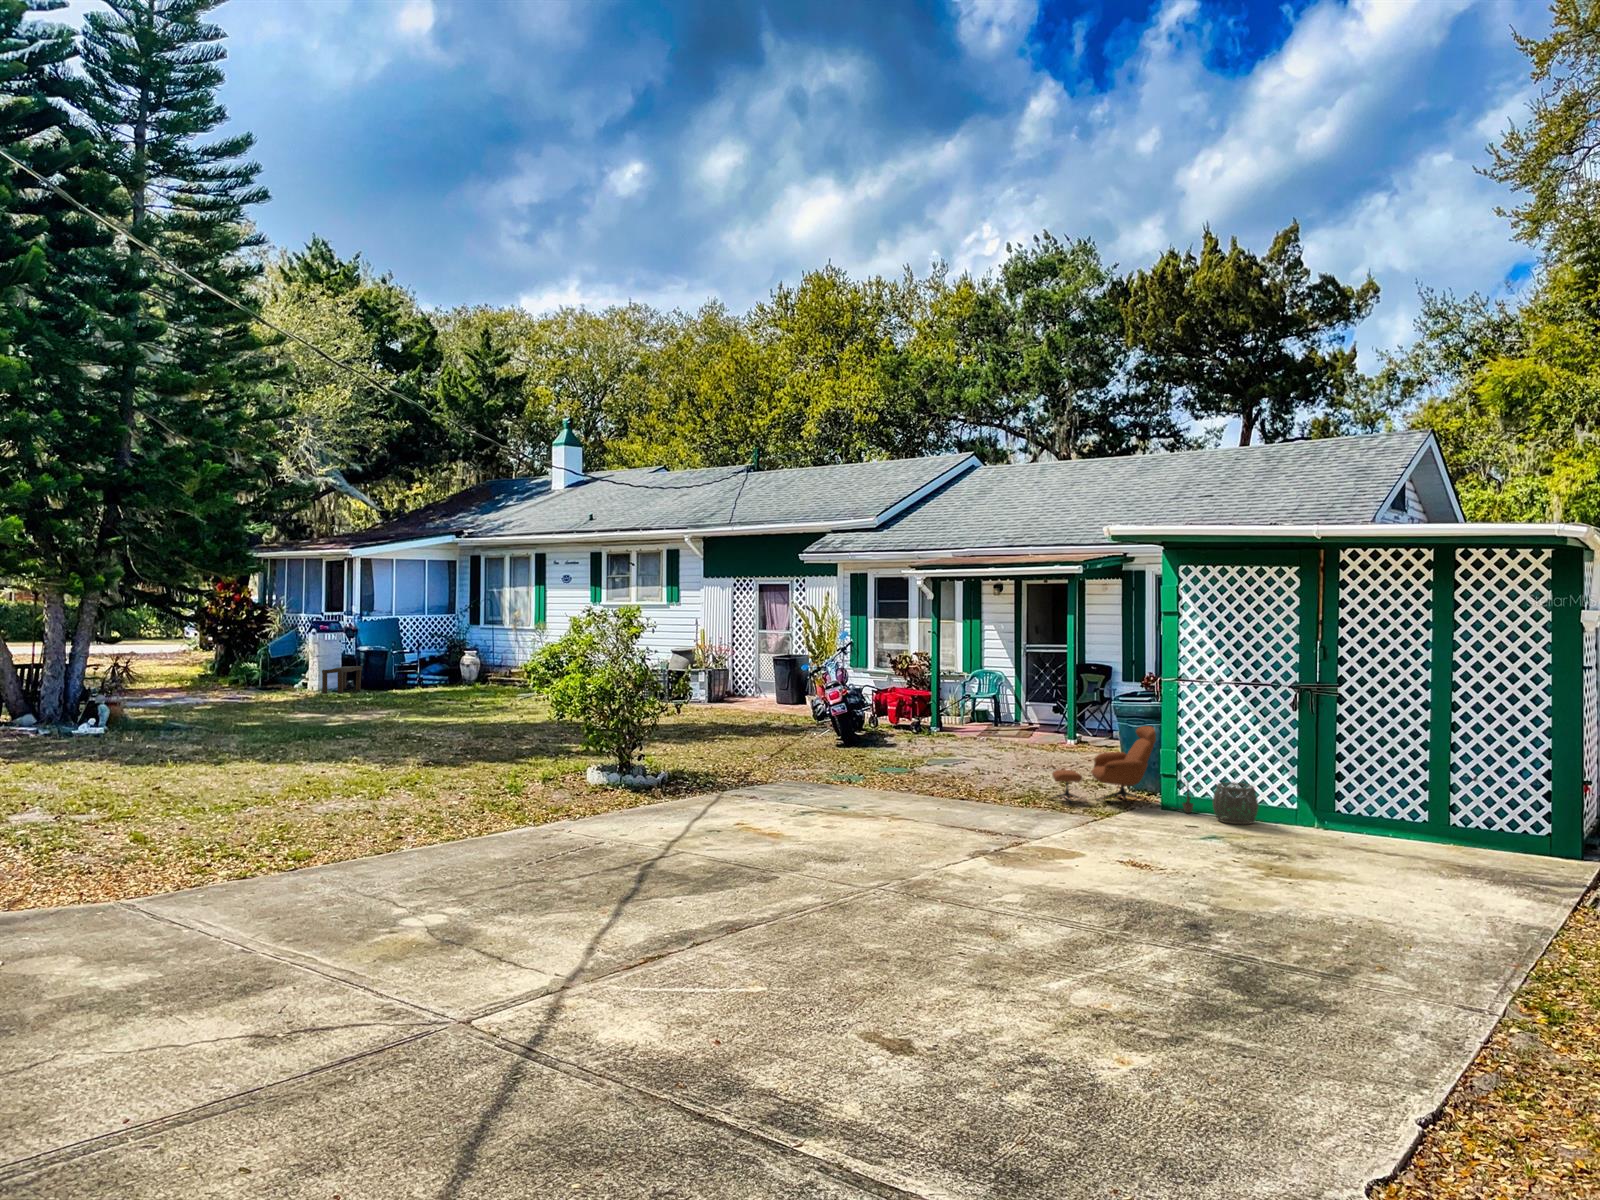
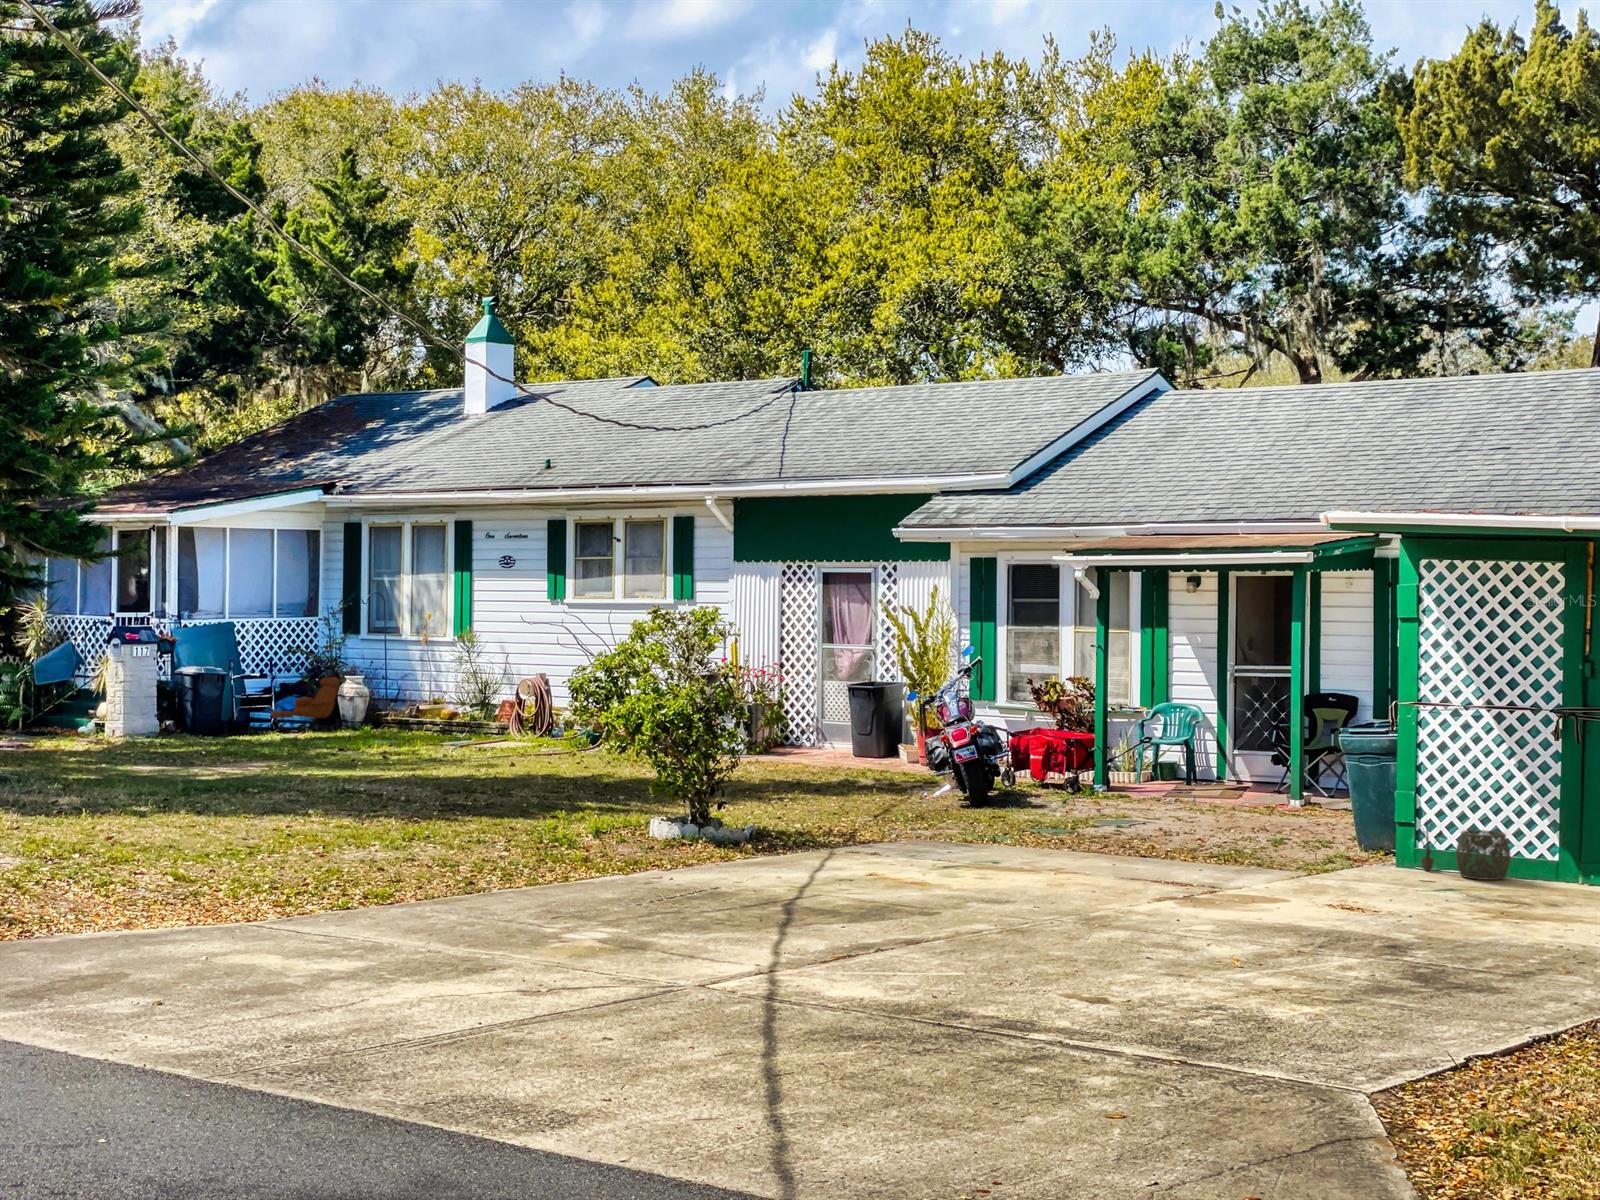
bench: present [322,666,362,693] -> none [138,697,193,739]
lounge chair: present [1052,726,1156,805] -> present [271,677,339,731]

